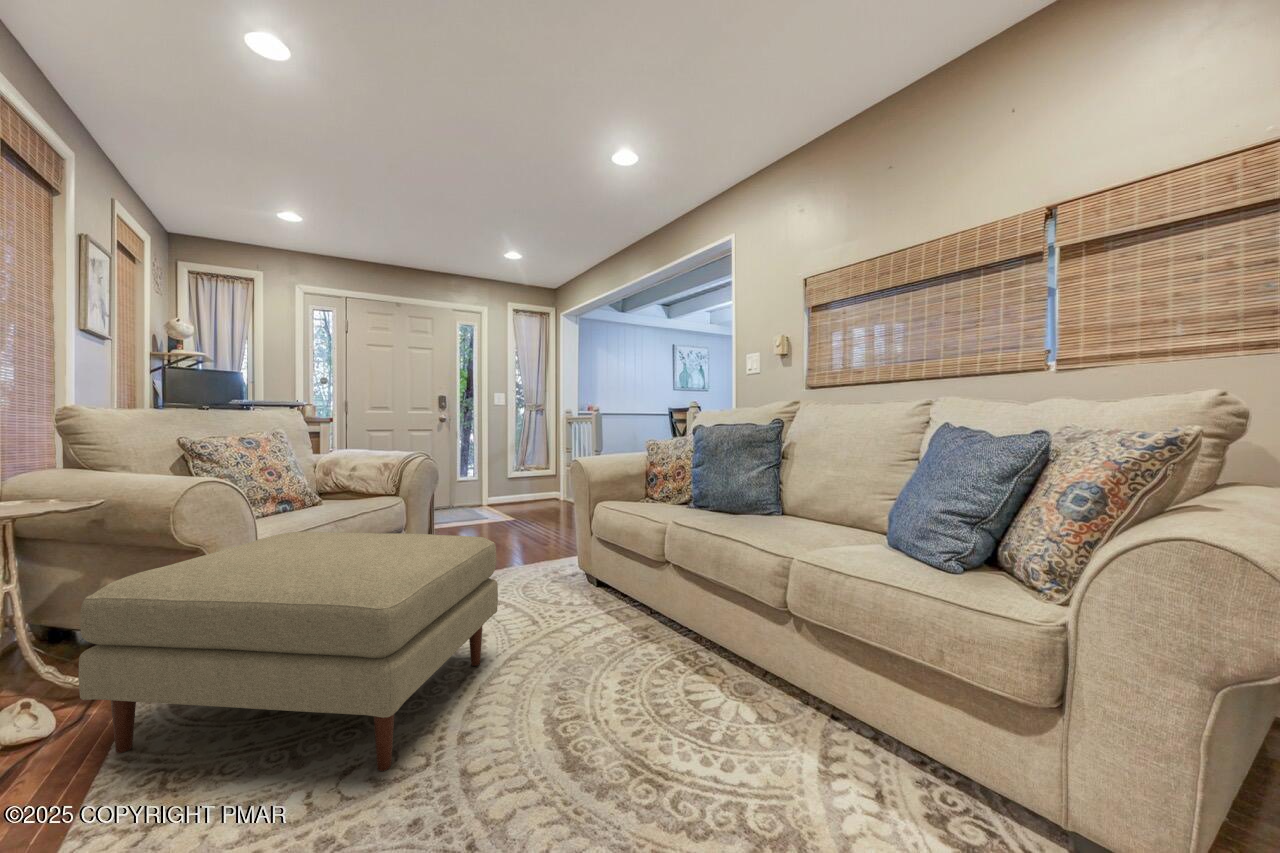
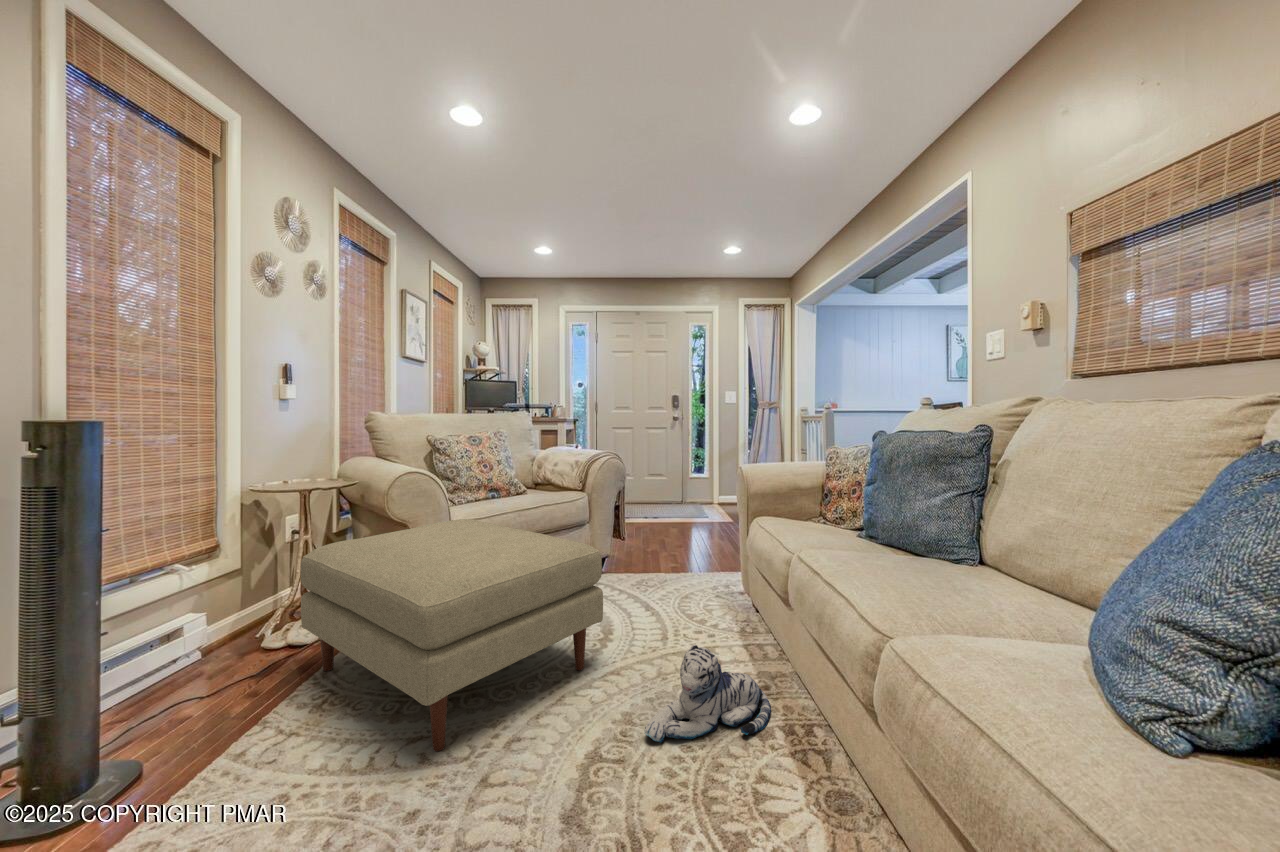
plush toy: none [582,606,667,695] -> present [644,645,771,742]

